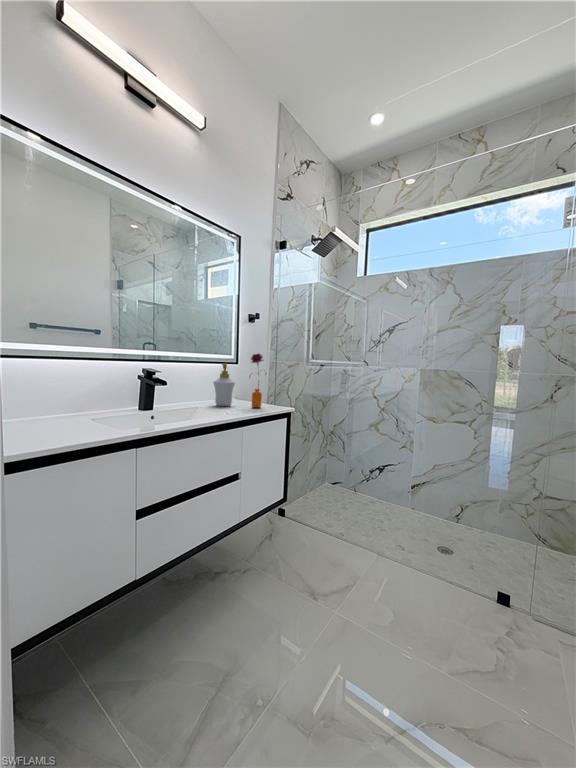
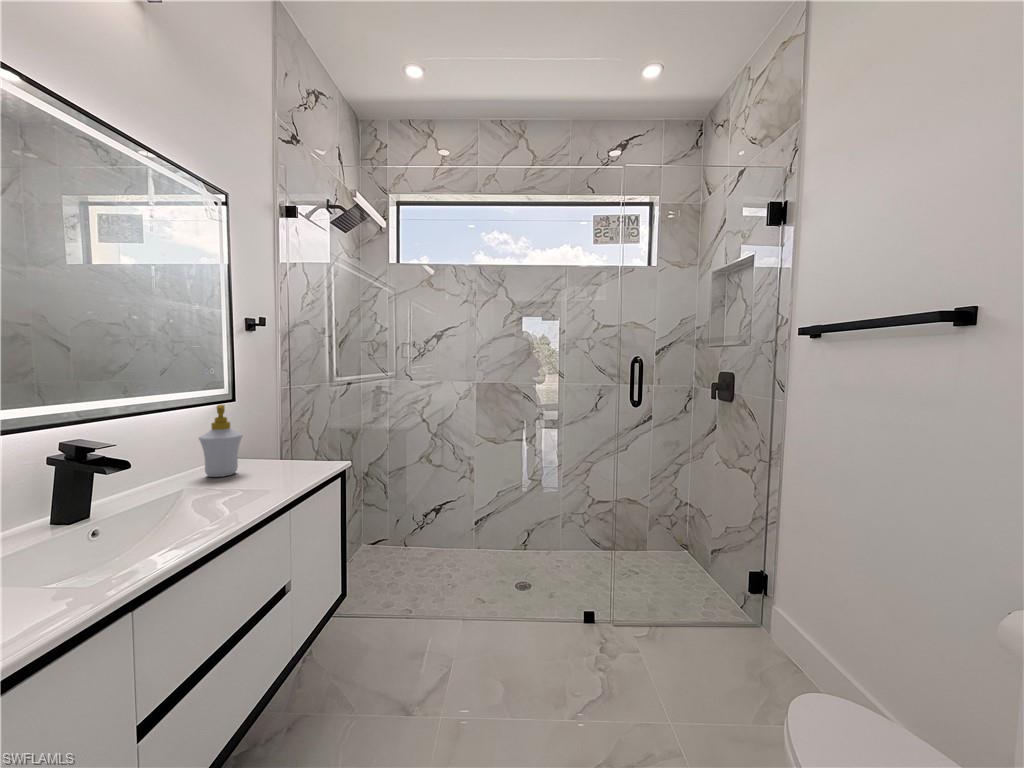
flower: present [251,354,263,408] -> none [270,386,301,470]

